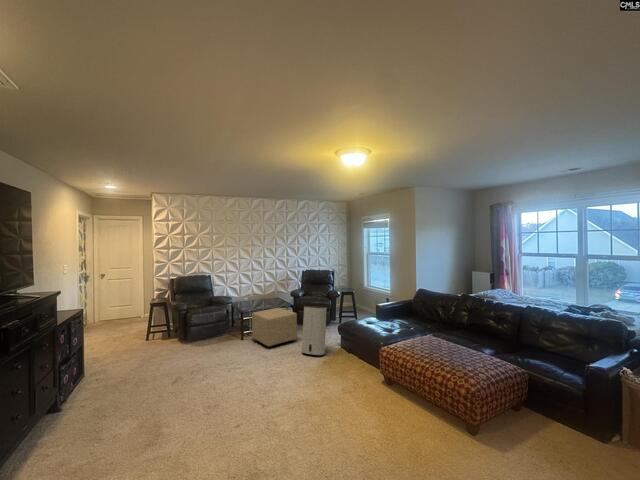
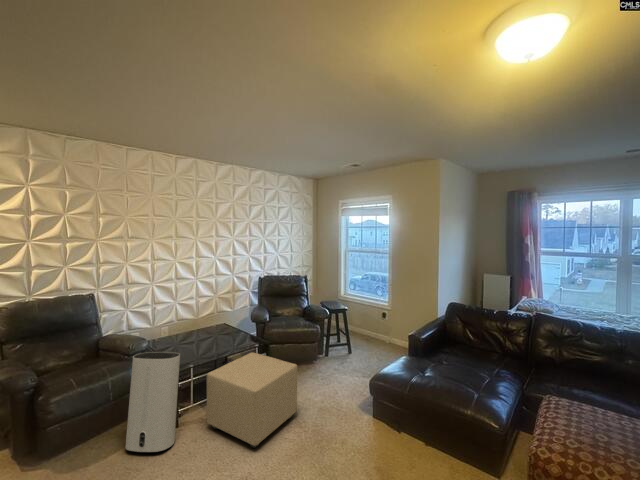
air purifier: present [302,306,327,355] -> present [125,352,180,452]

